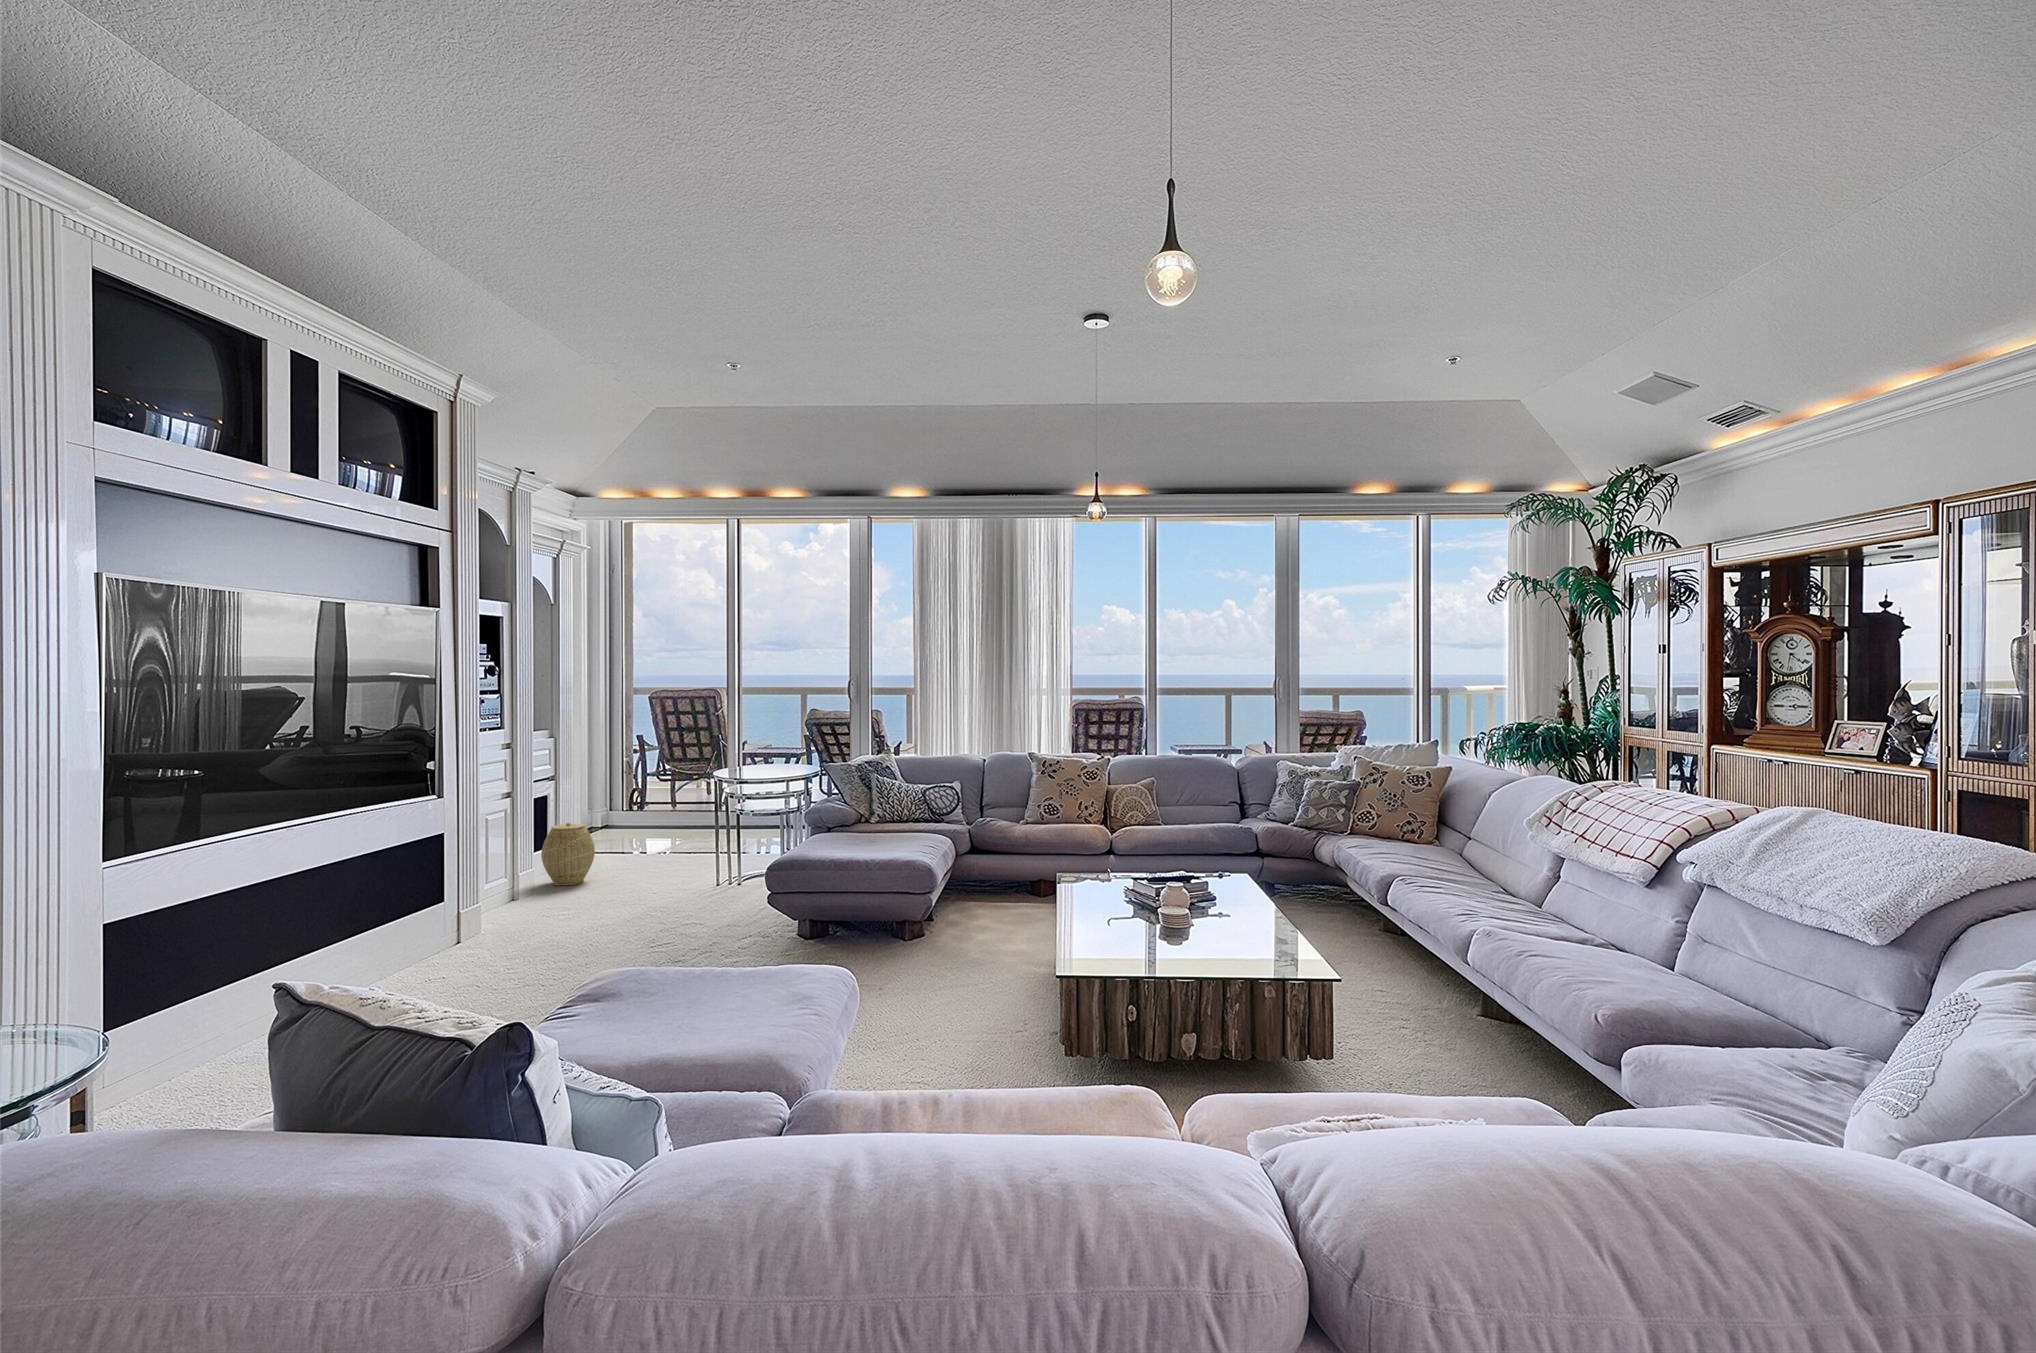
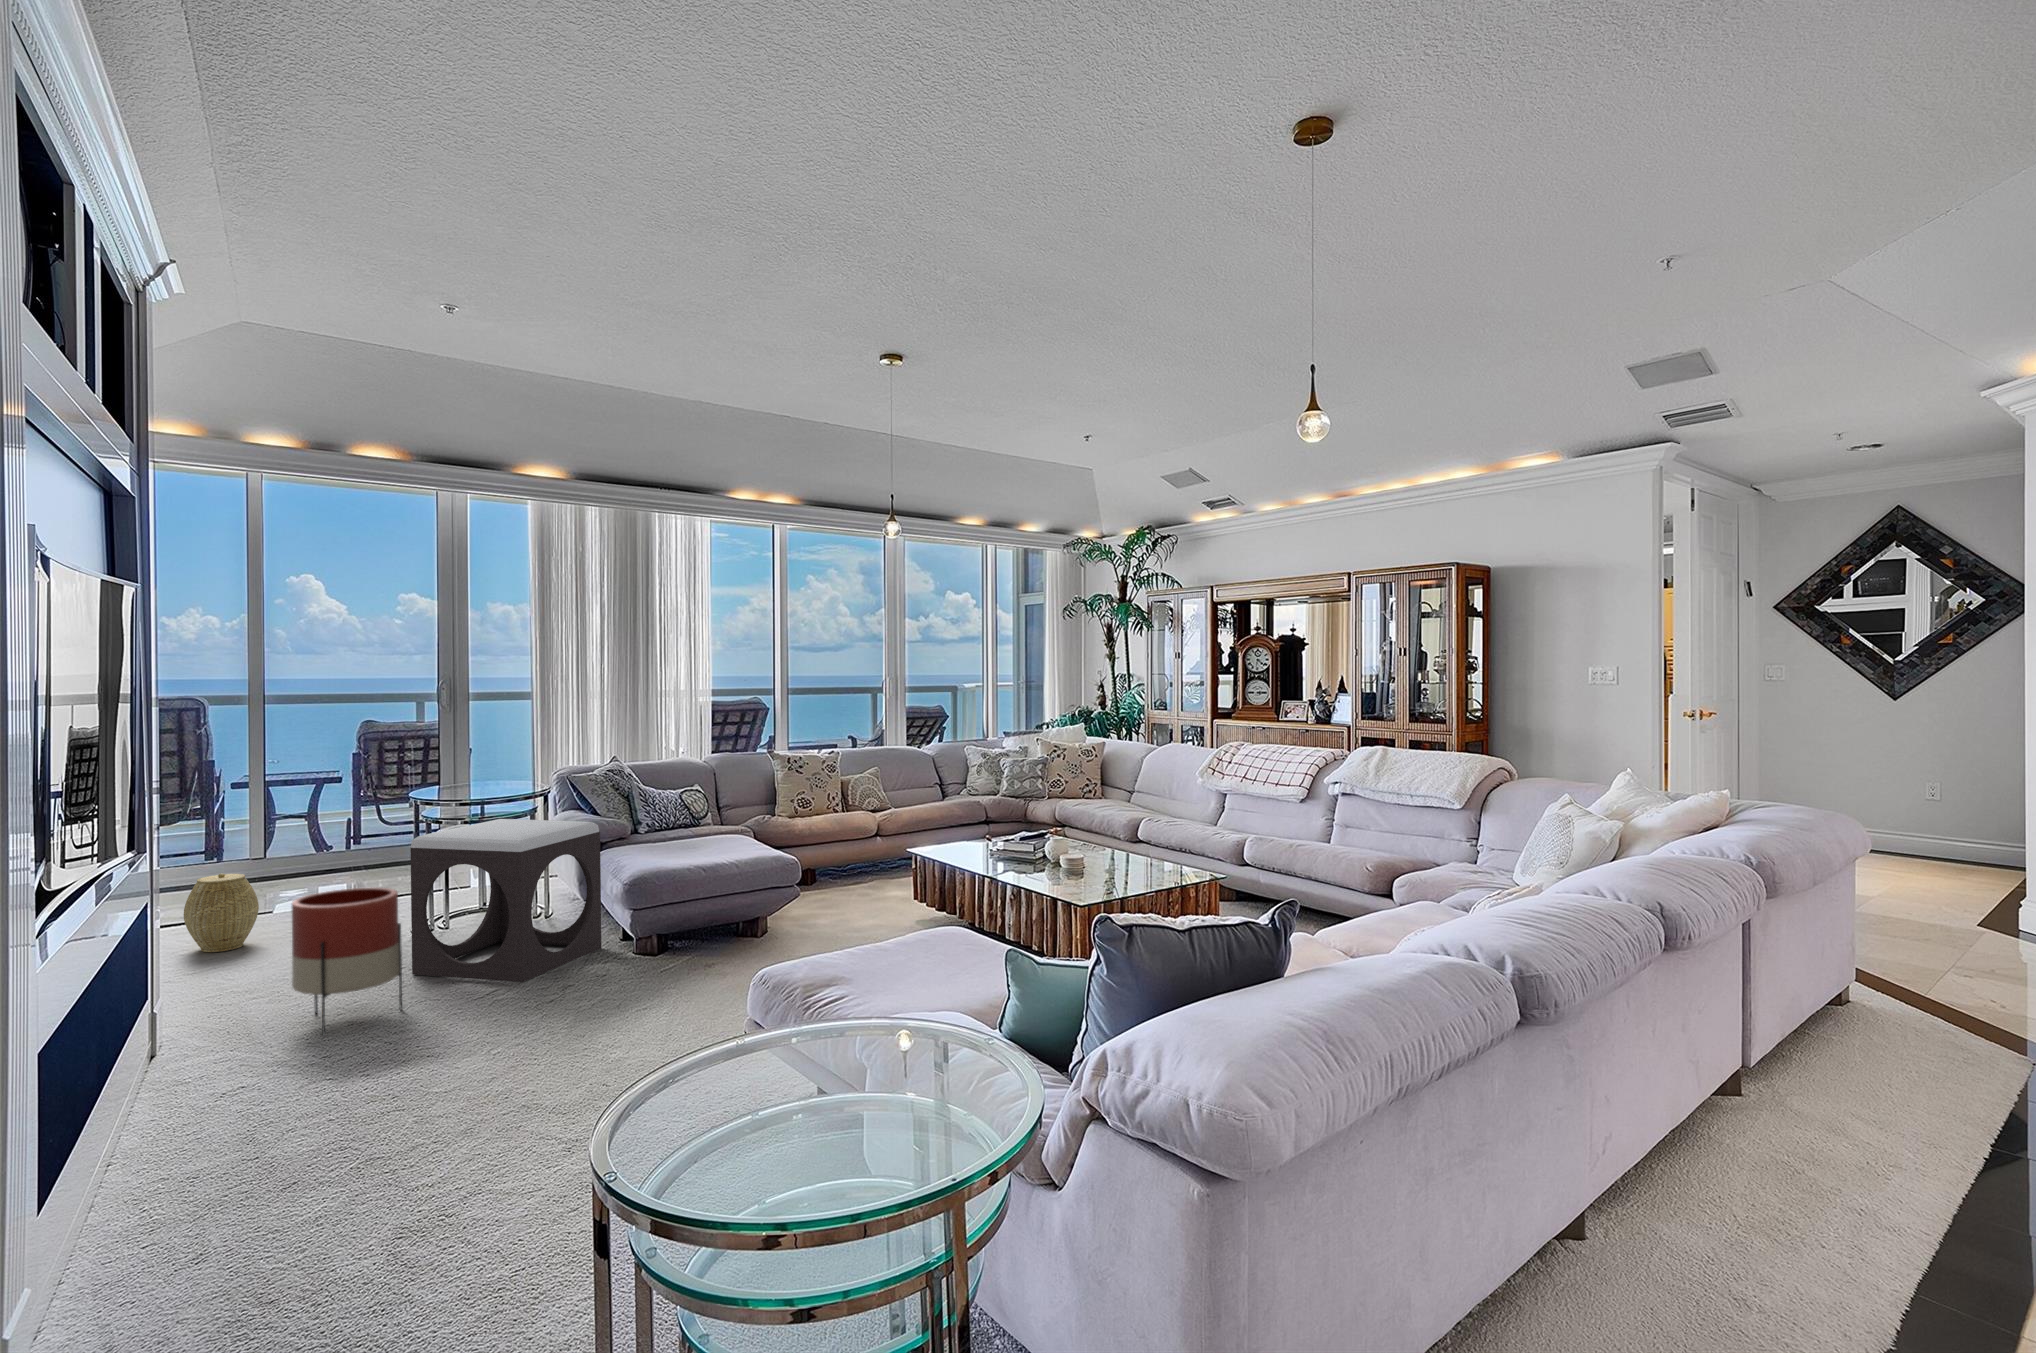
footstool: none [594,798,749,956] -> present [410,819,601,982]
planter: none [431,846,522,973] -> present [292,887,402,1035]

